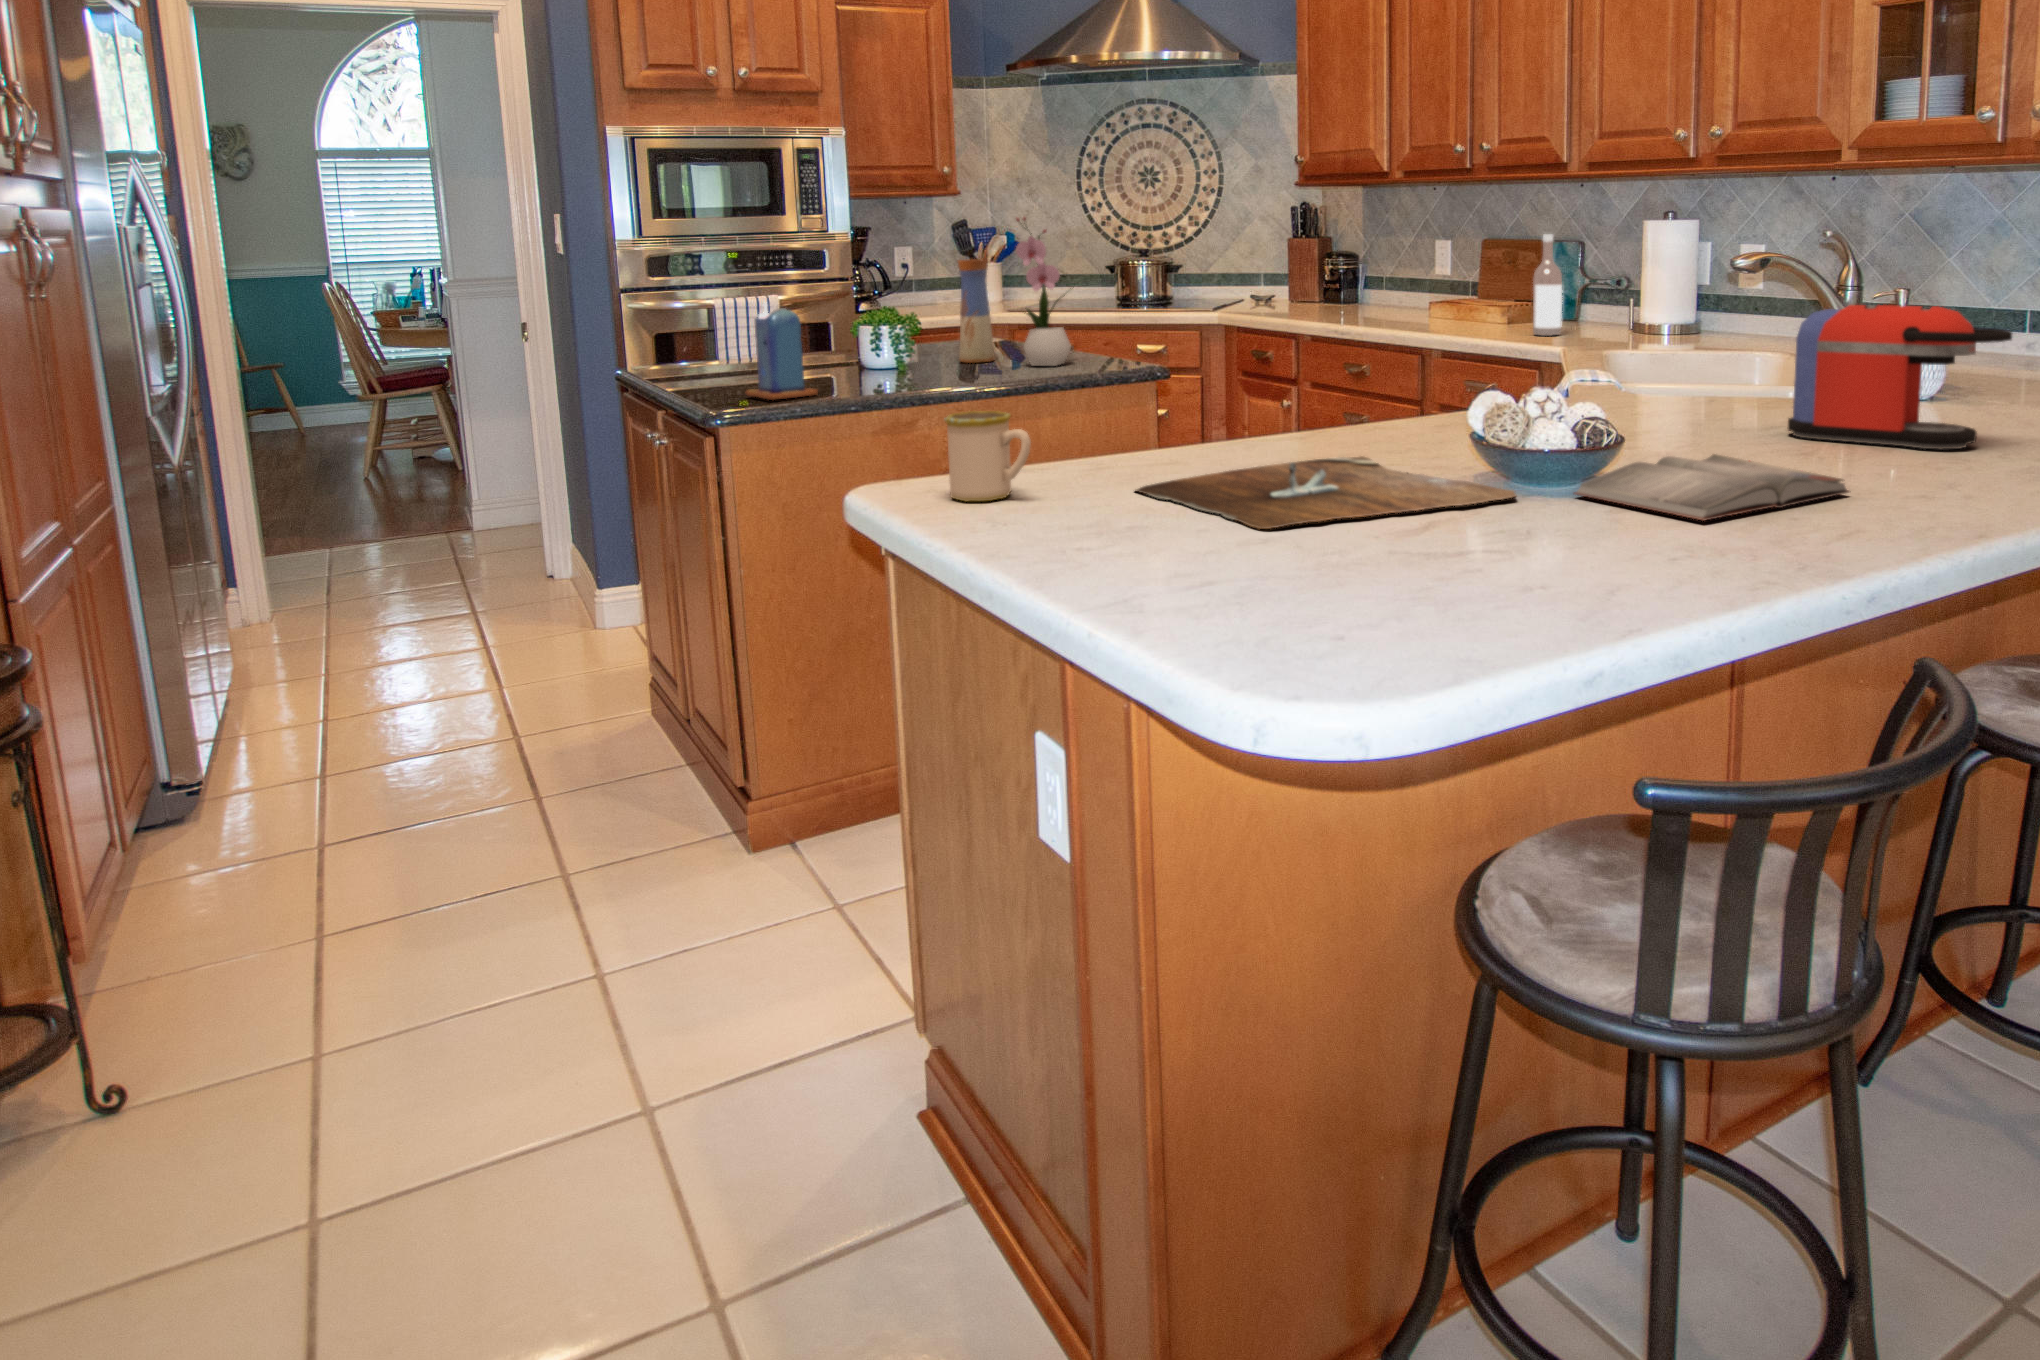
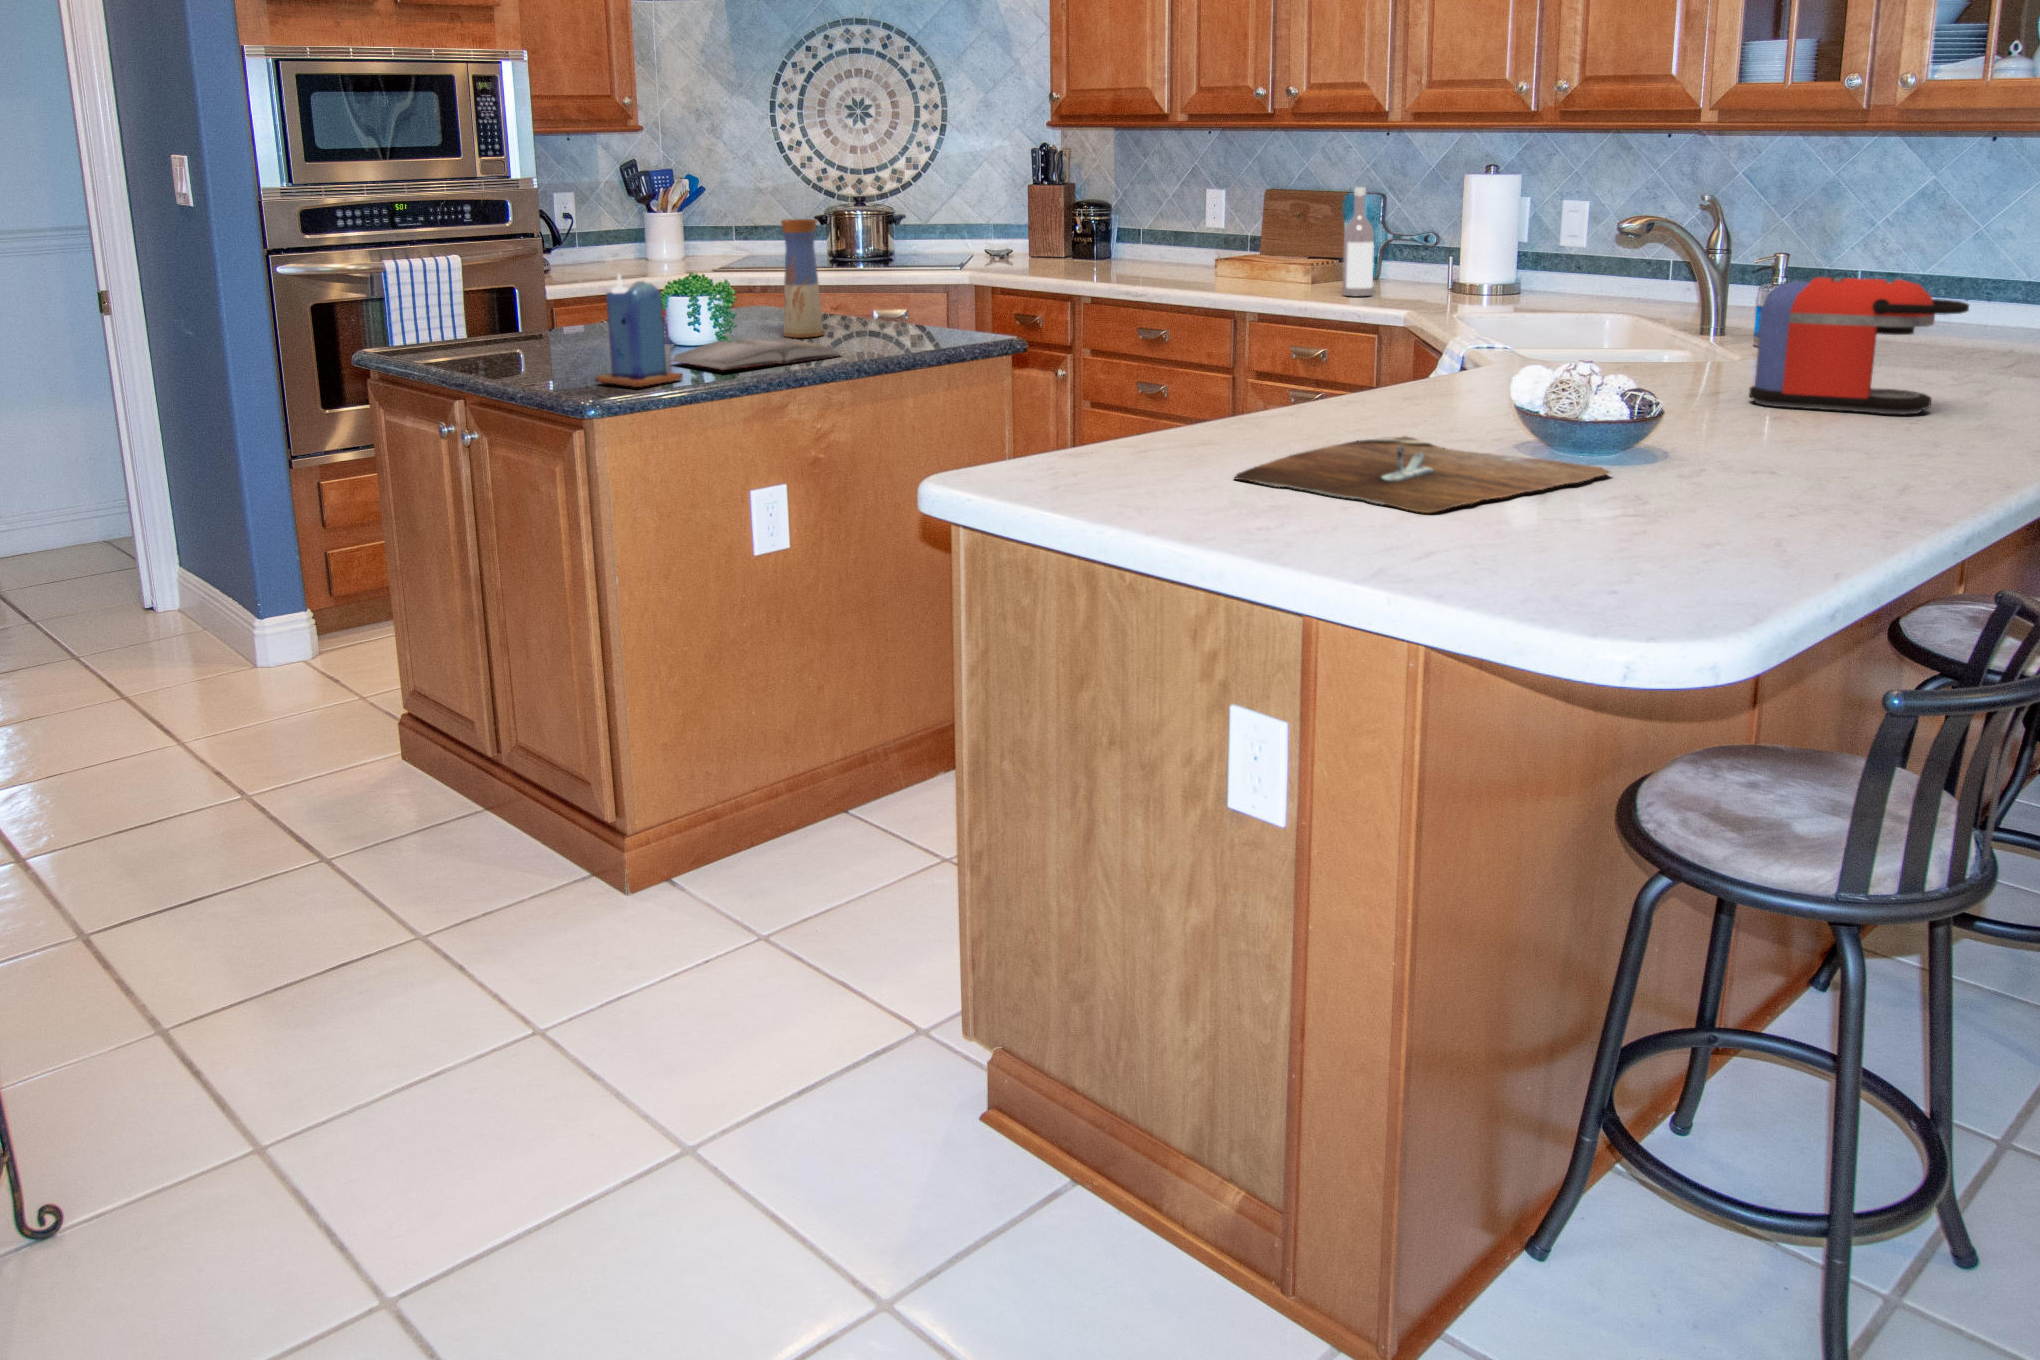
flower arrangement: present [1016,217,1071,366] -> none [867,172,926,341]
mug: present [944,411,1031,501] -> none [1055,401,1151,496]
hardback book: present [1574,454,1849,521] -> present [671,337,840,370]

